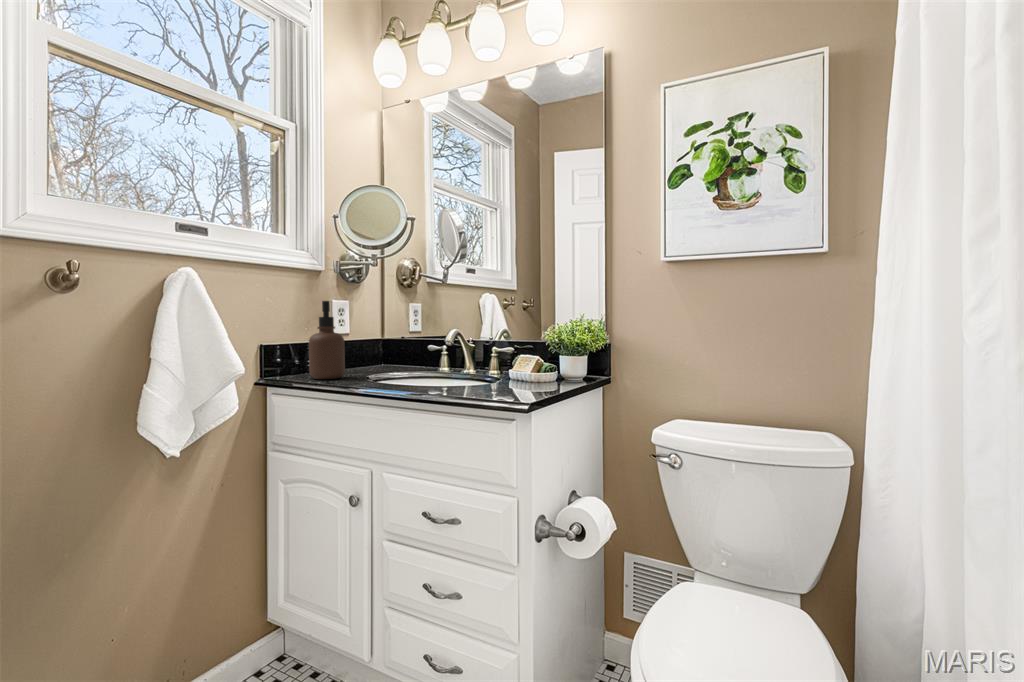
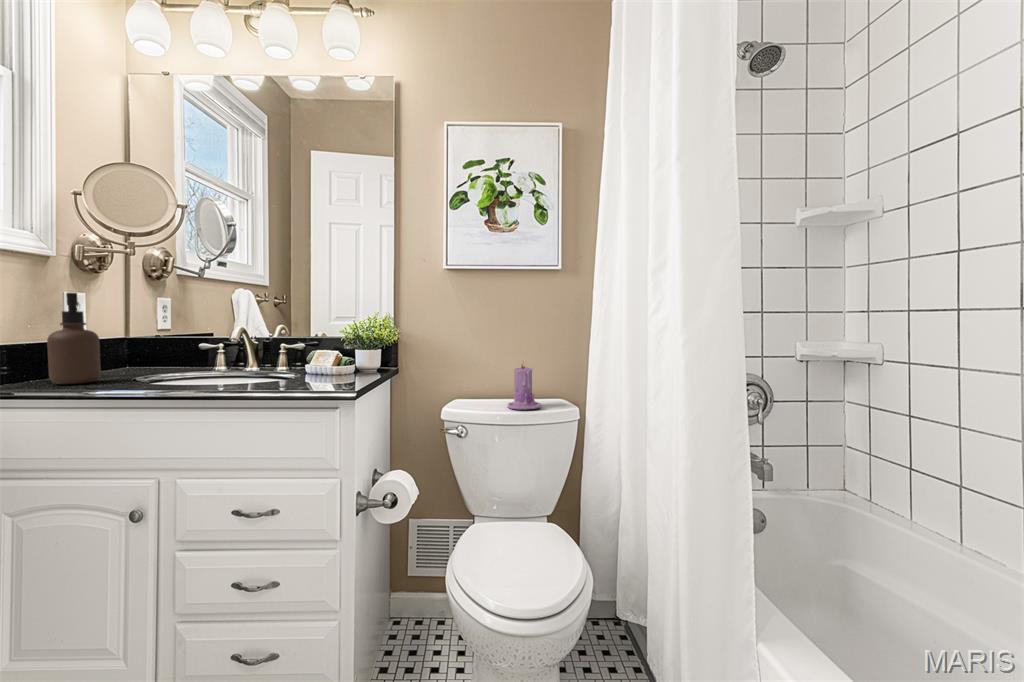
candle: none [736,376,786,441] -> present [508,364,542,410]

